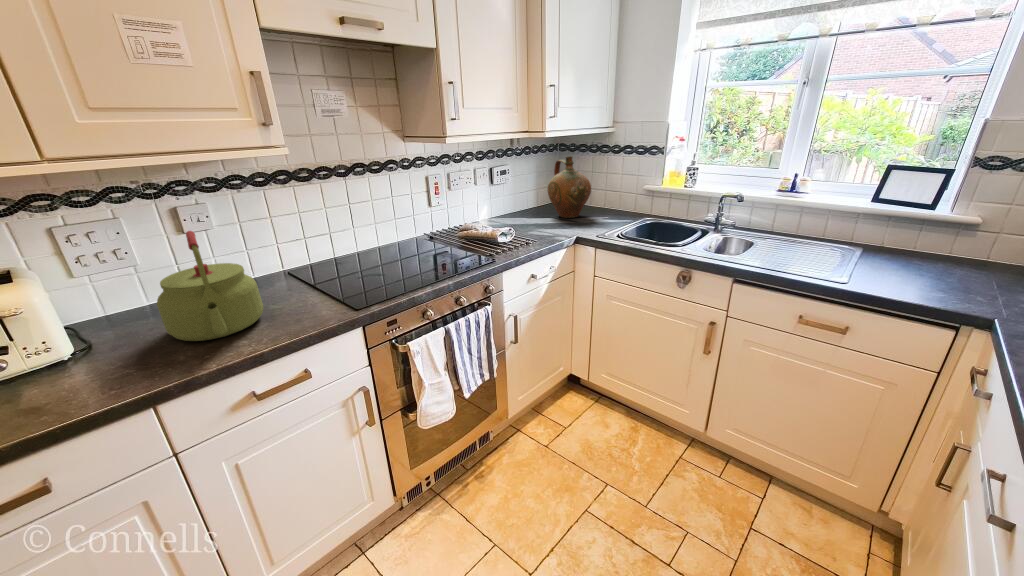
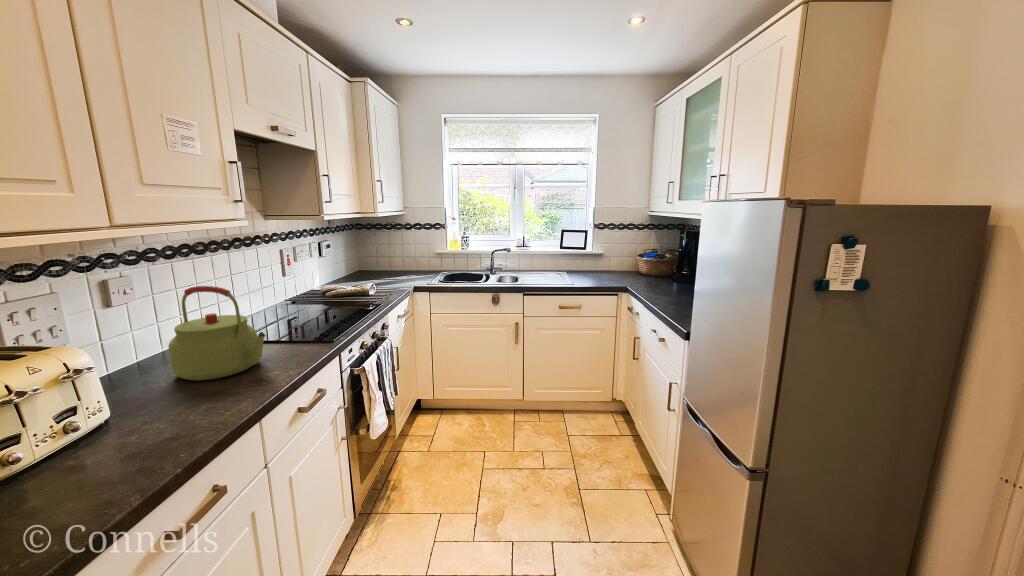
ceramic jug: present [548,156,591,218] -> none [367,232,401,279]

